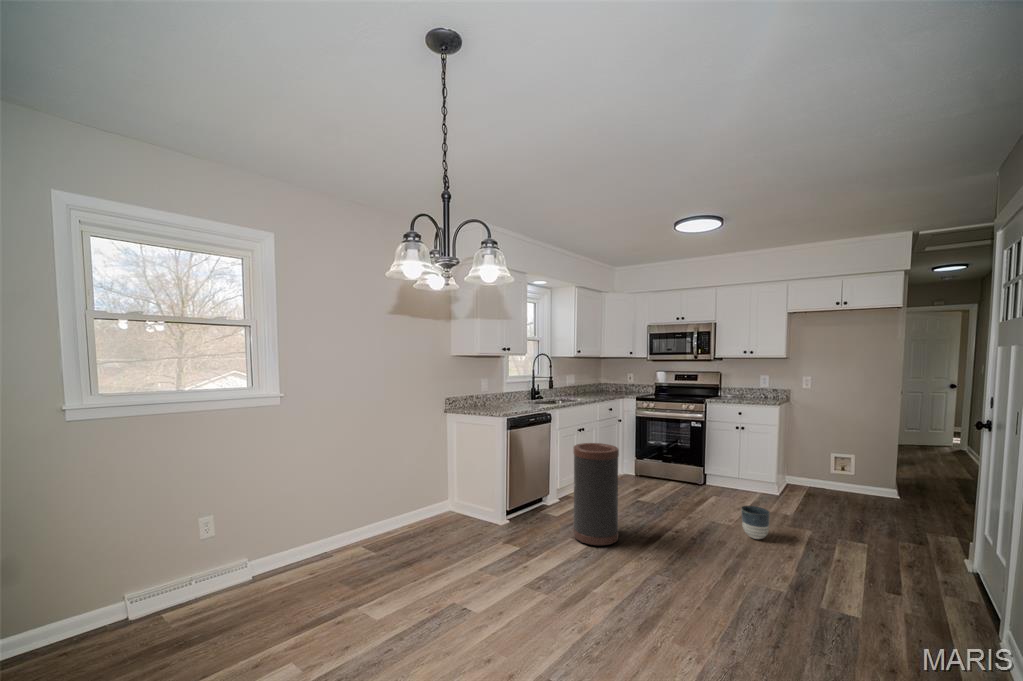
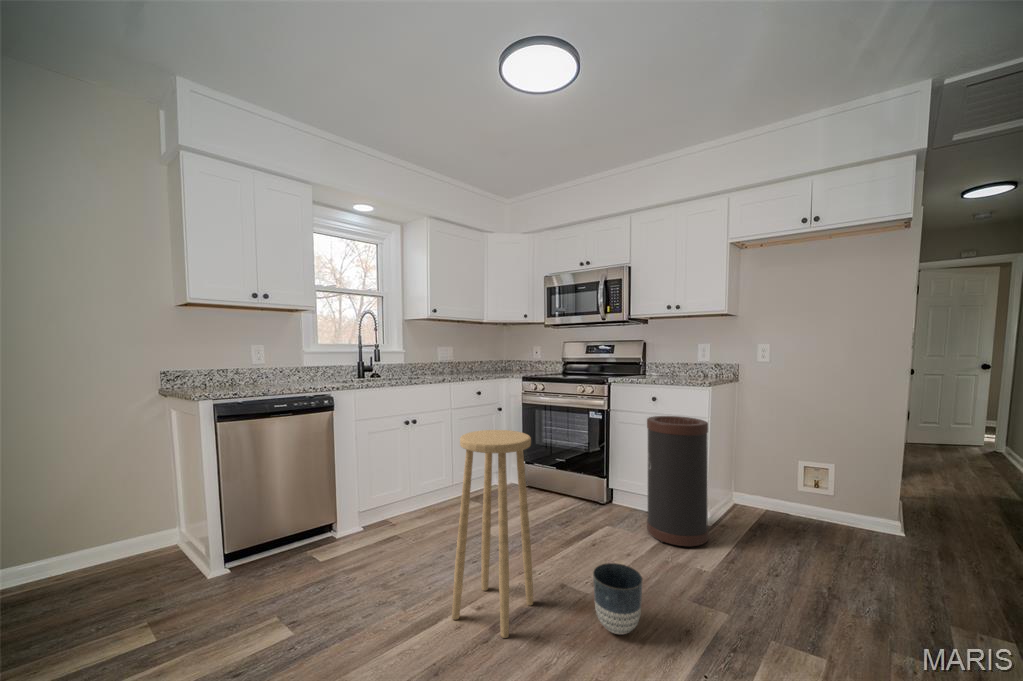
stool: none [665,435,706,541] -> present [452,430,533,638]
trash can: present [573,443,619,545] -> present [647,416,708,546]

